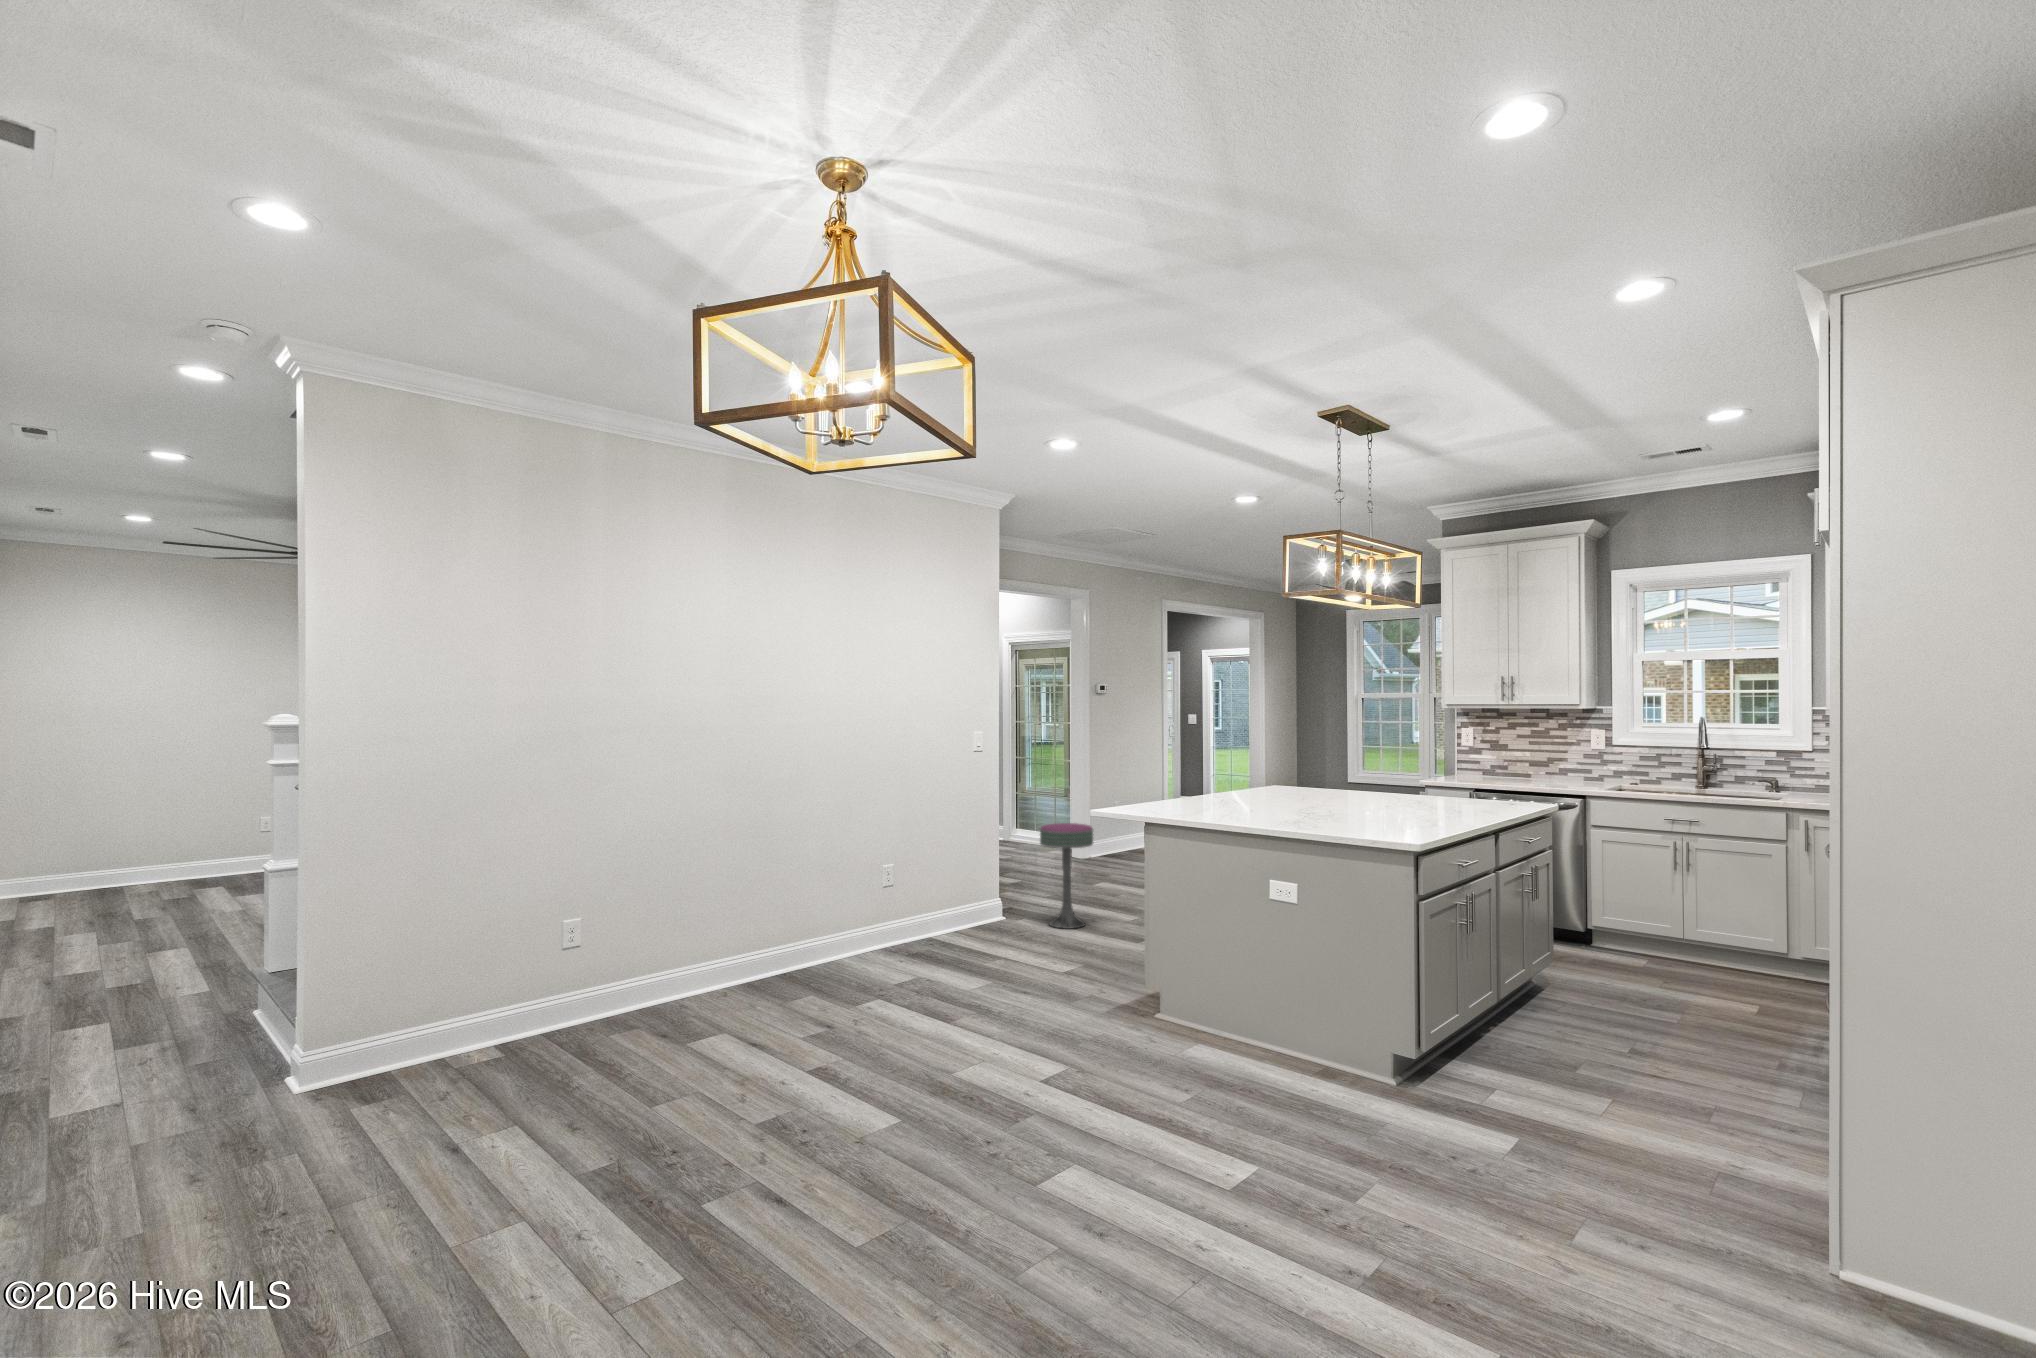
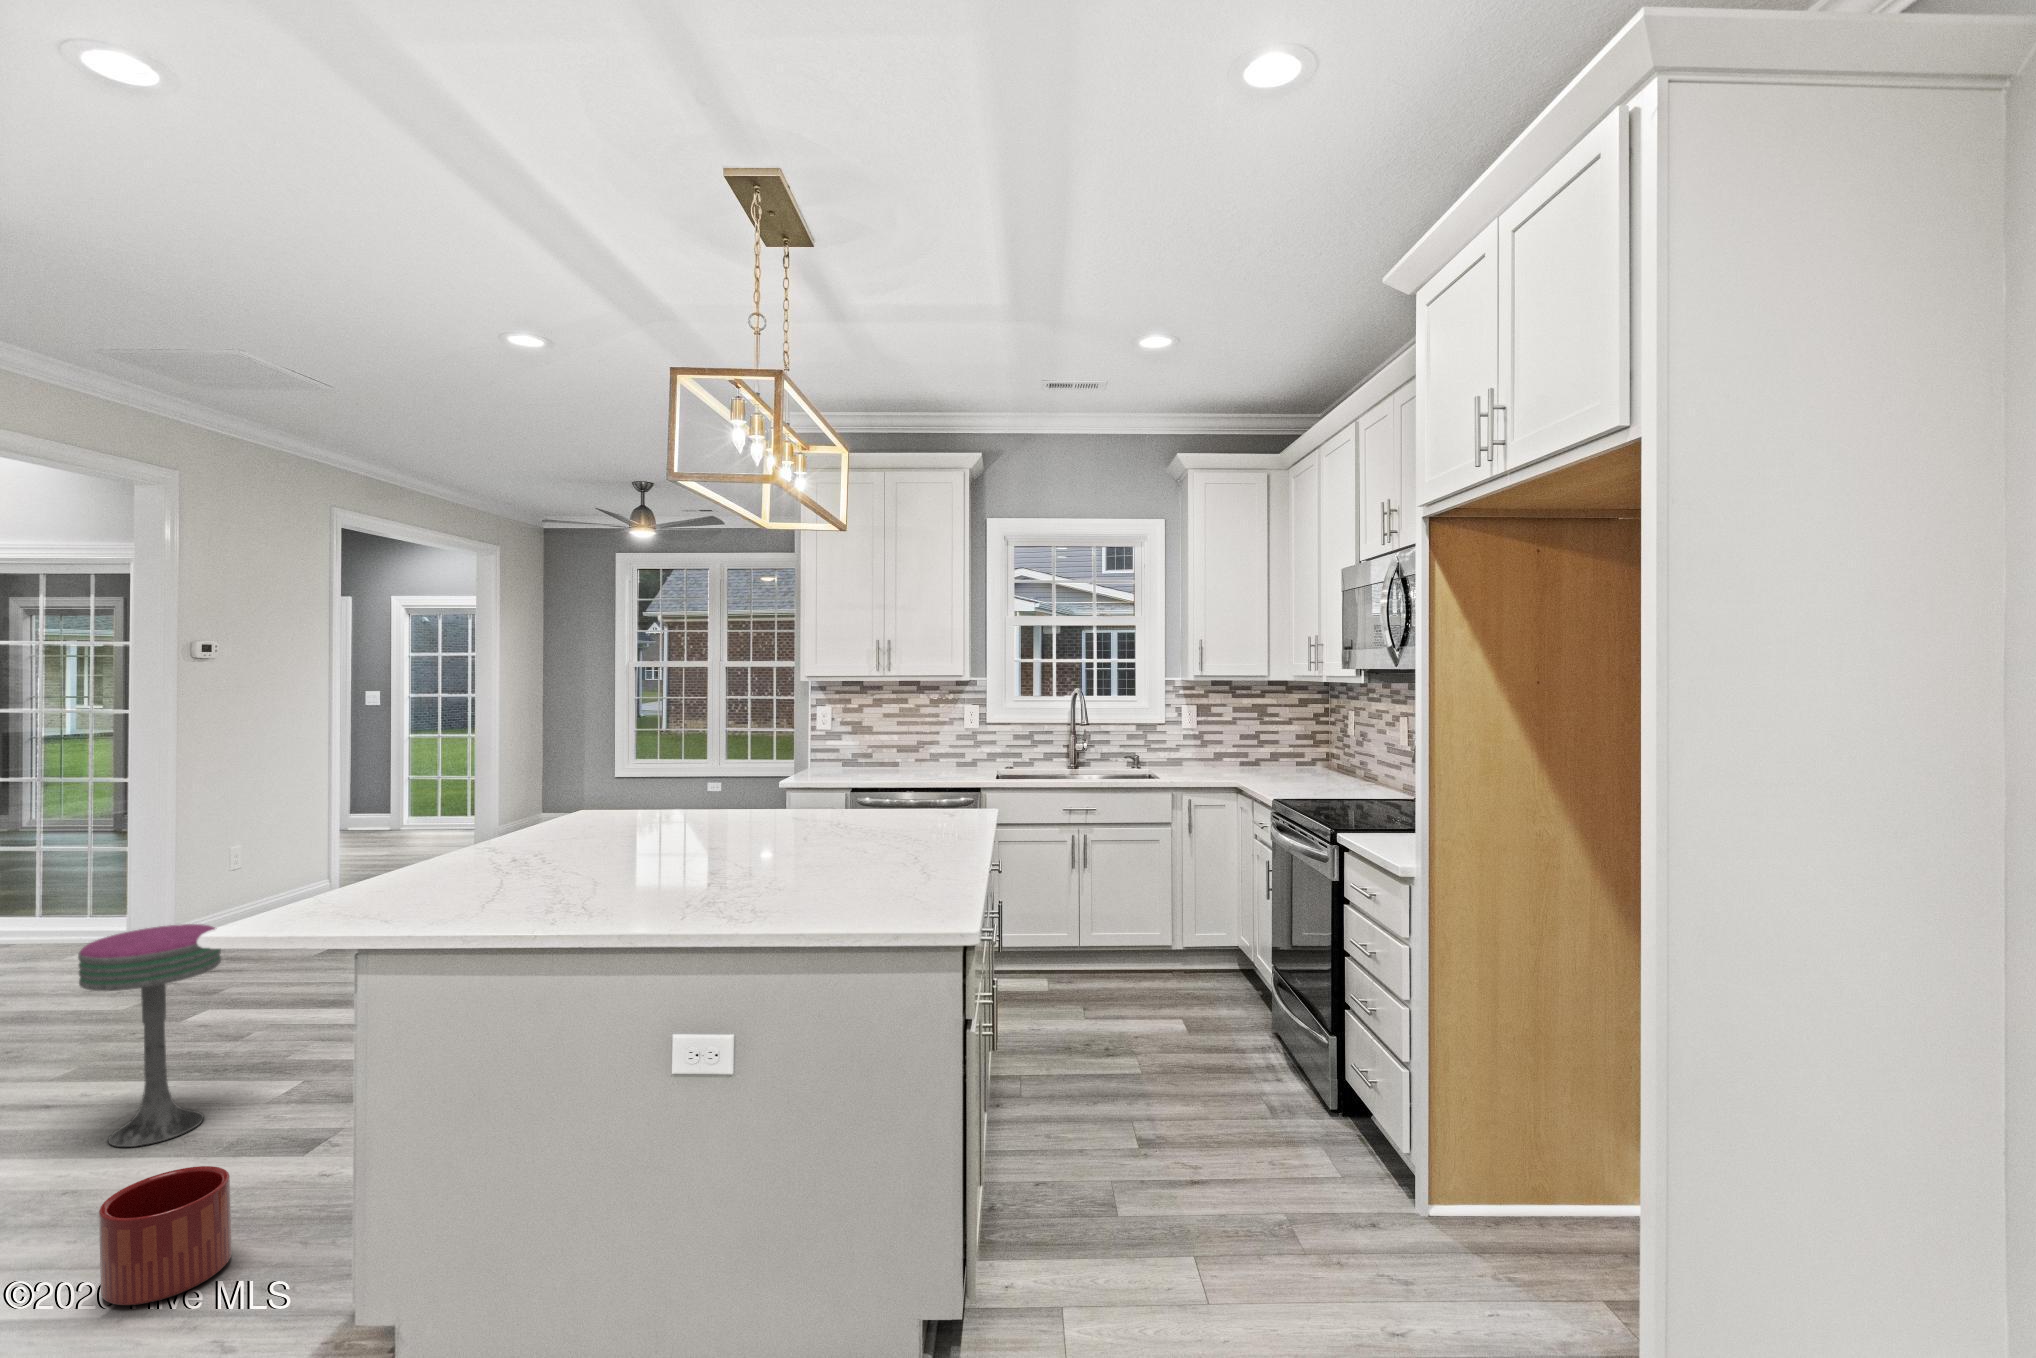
planter: none [1050,923,1096,974] -> present [99,1166,232,1305]

